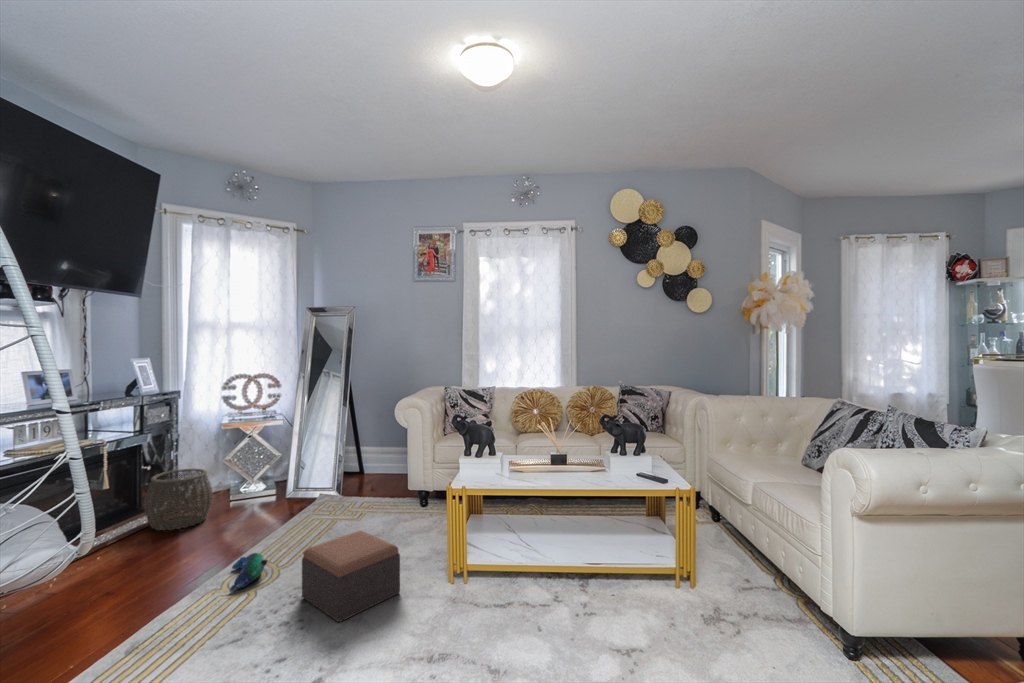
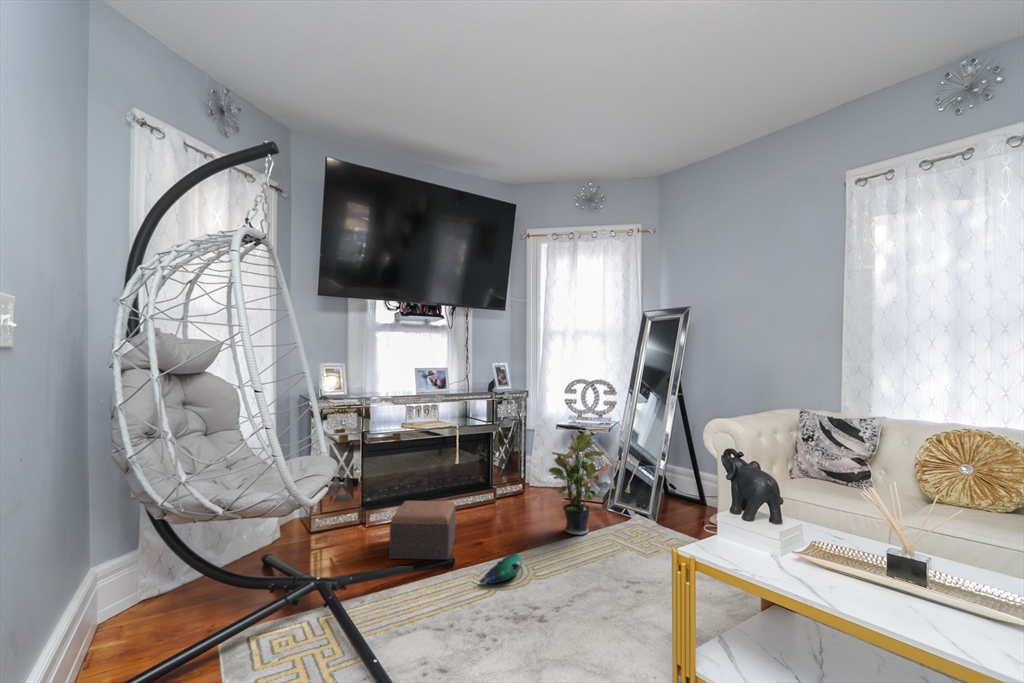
potted plant: none [244,423,305,525] -> present [548,430,605,535]
woven basket: present [144,469,213,531] -> none [486,460,538,514]
footstool: present [302,531,400,622] -> present [389,501,456,560]

